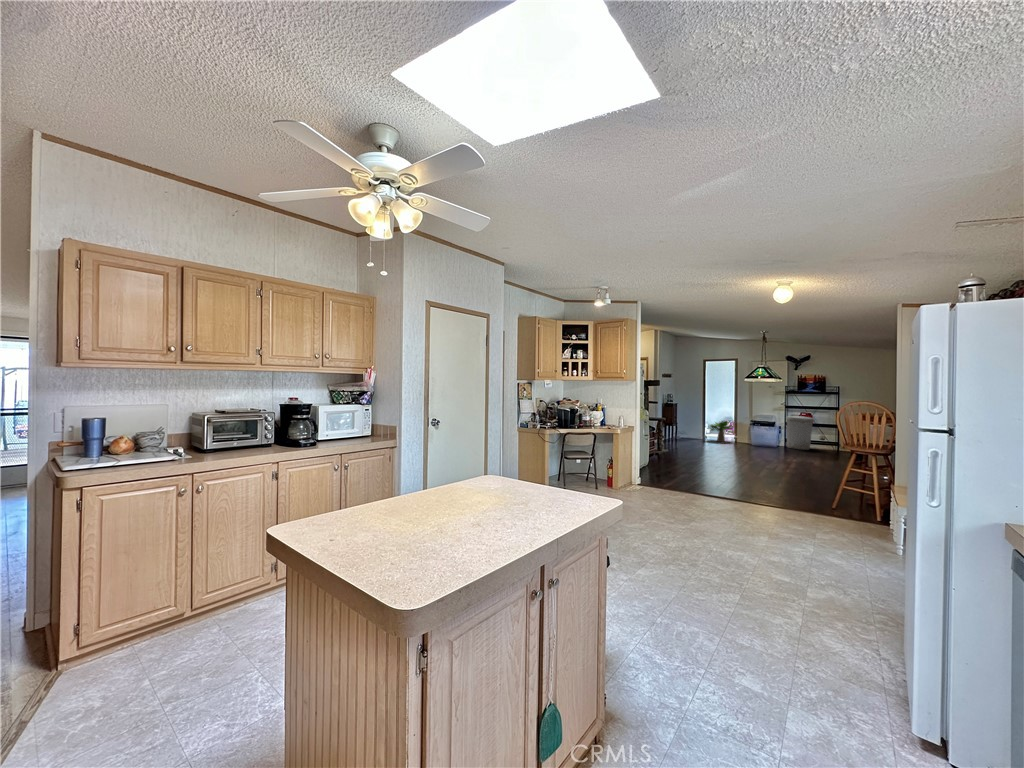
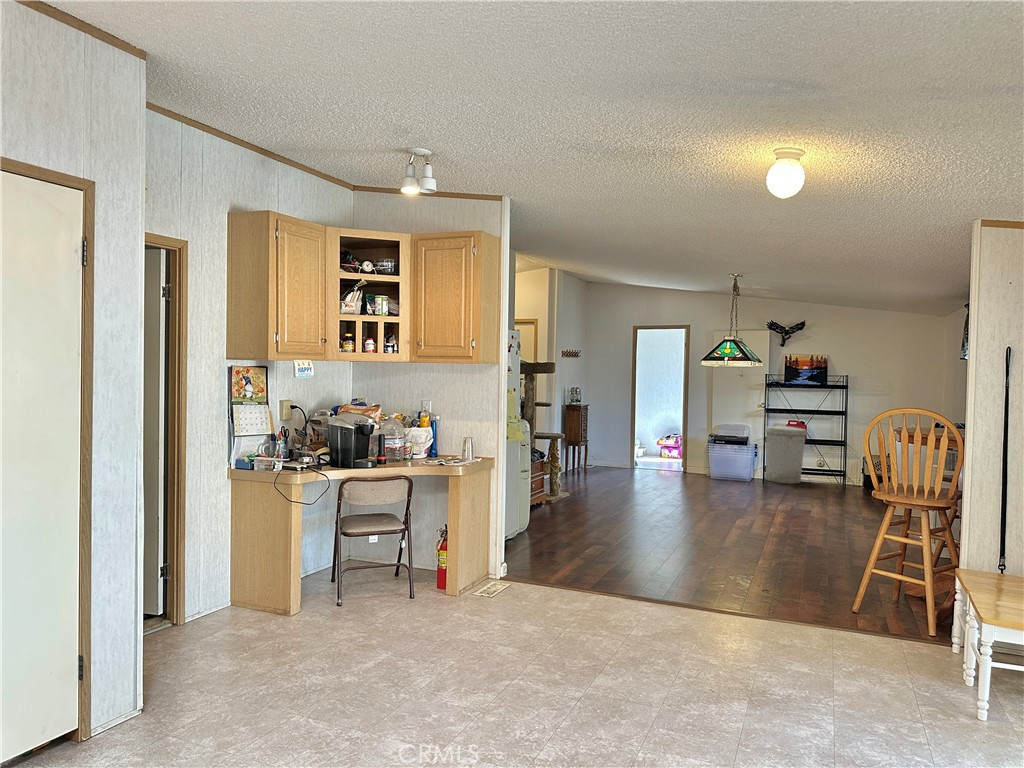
potted plant: present [710,421,733,442] -> none [640,434,687,473]

